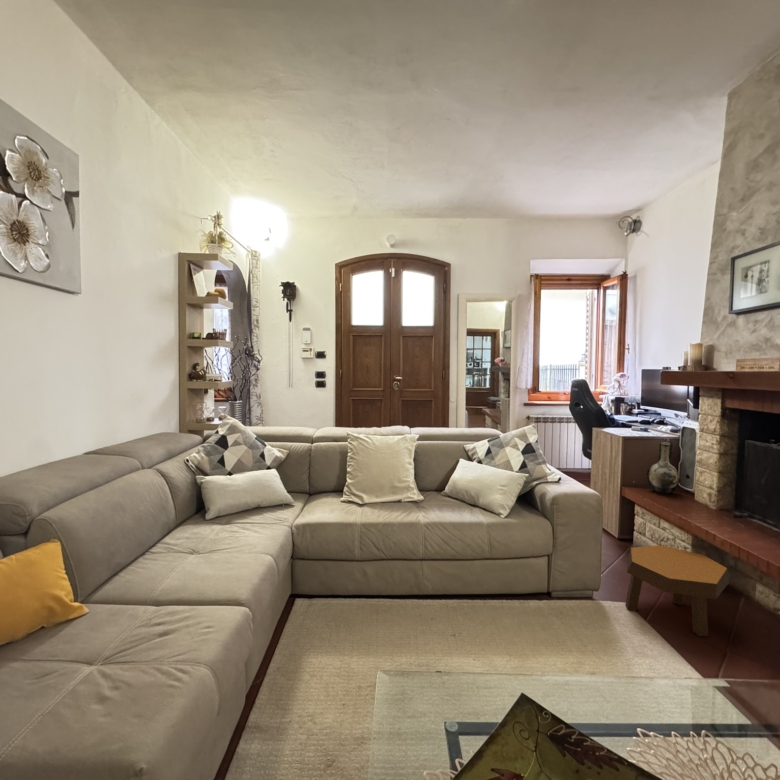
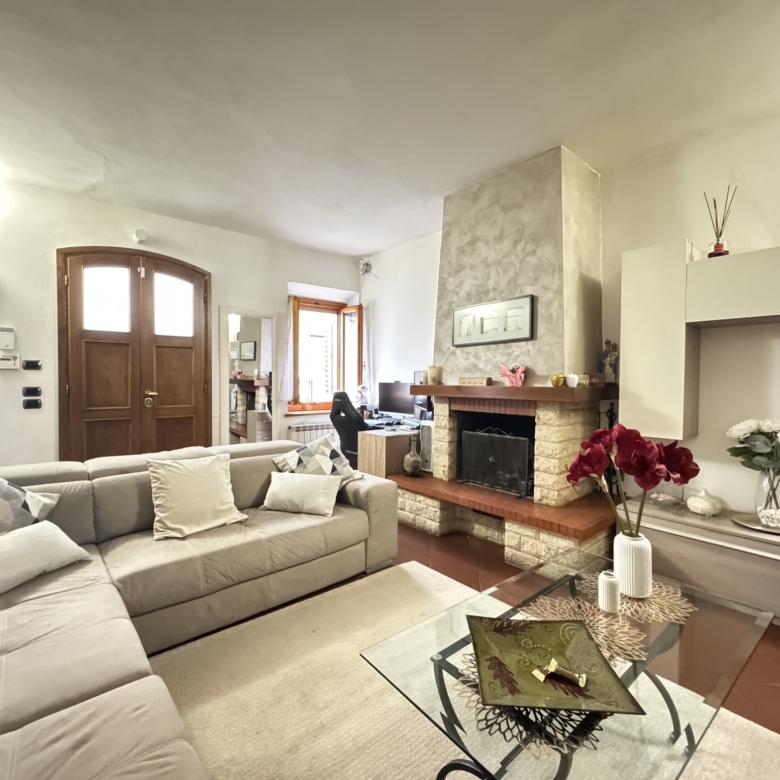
footstool: present [625,545,730,636] -> none [410,514,471,570]

